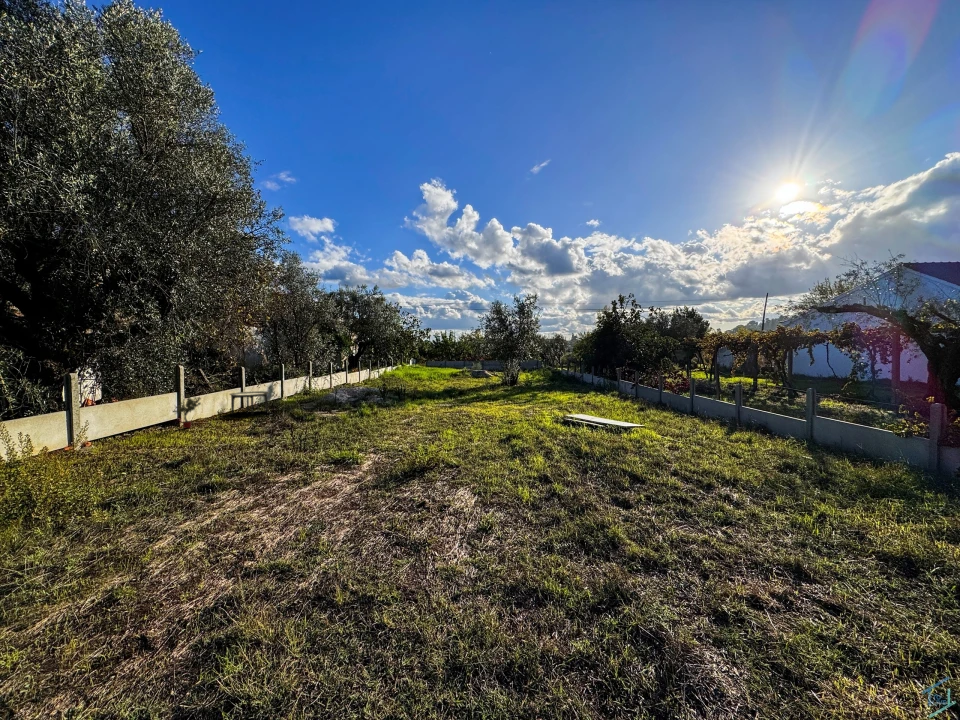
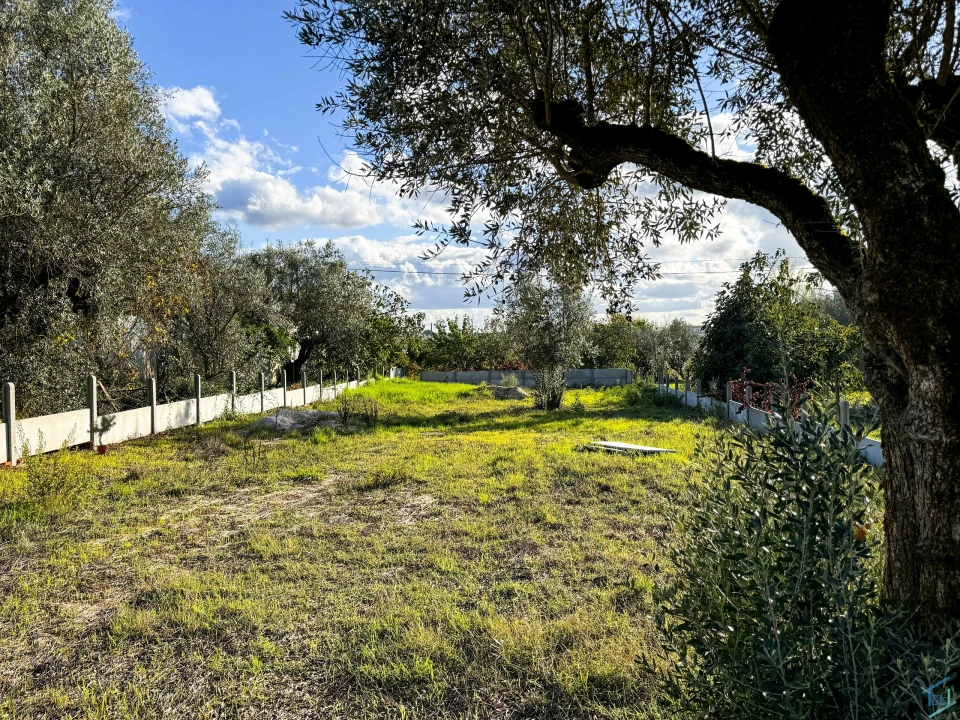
round table: present [230,391,269,415] -> none [140,411,190,442]

